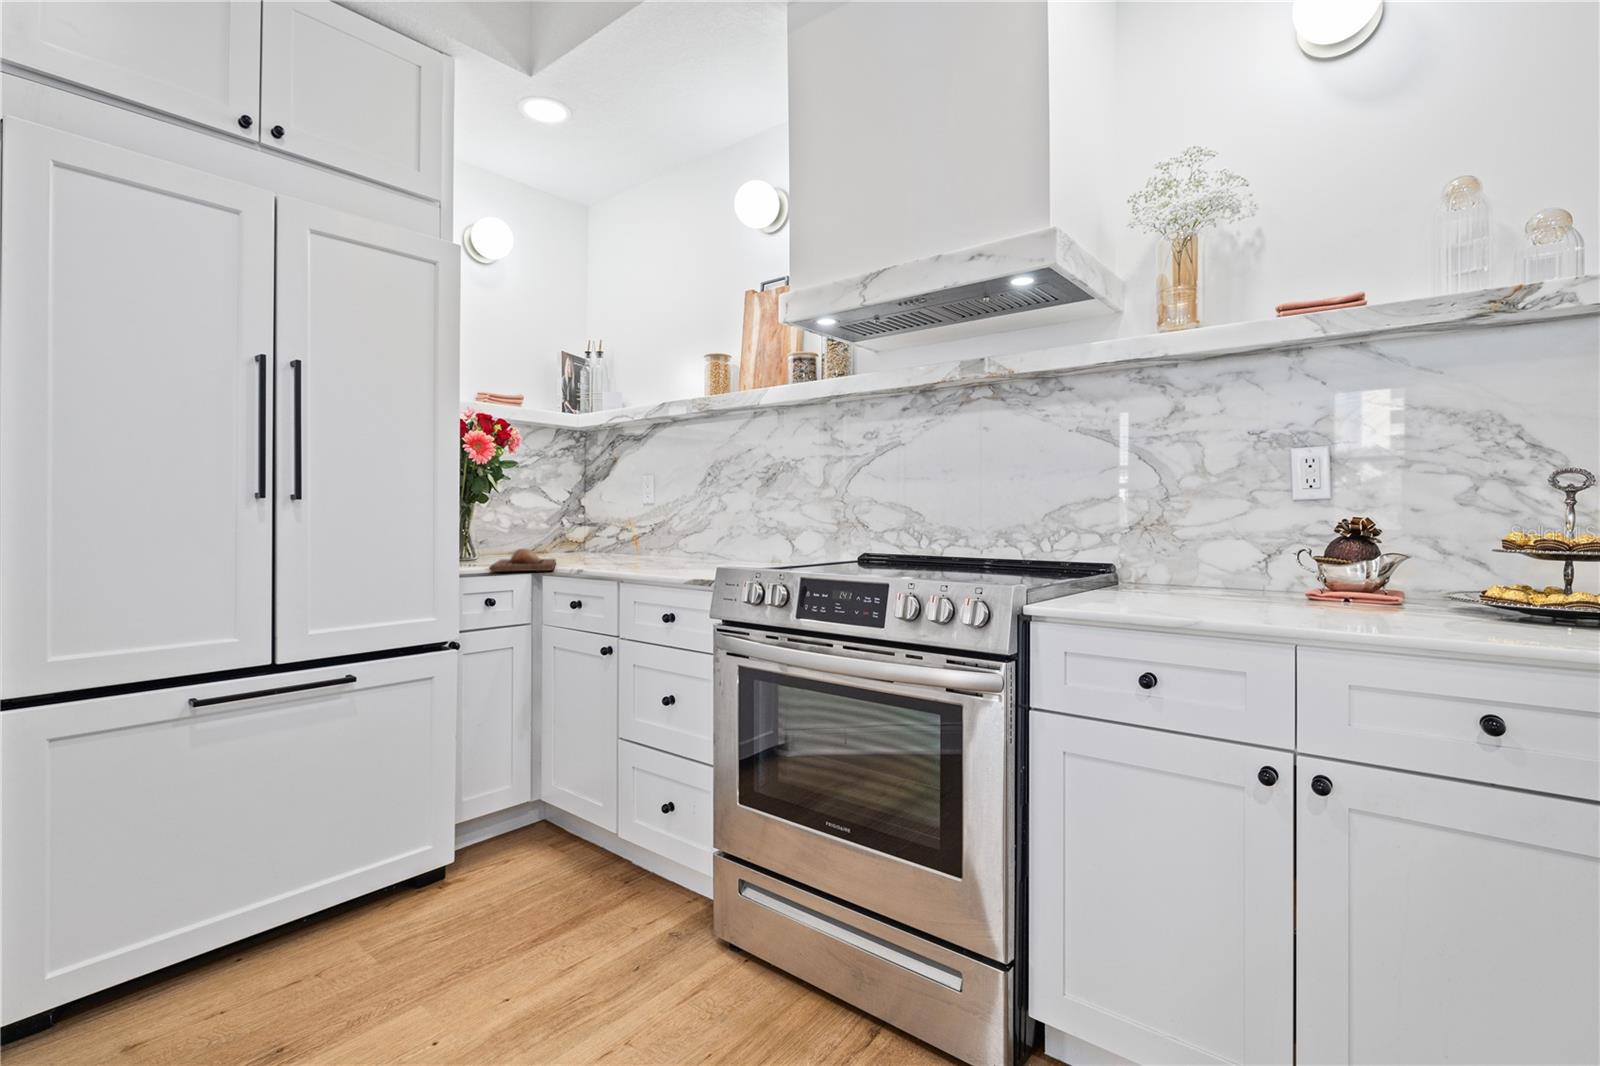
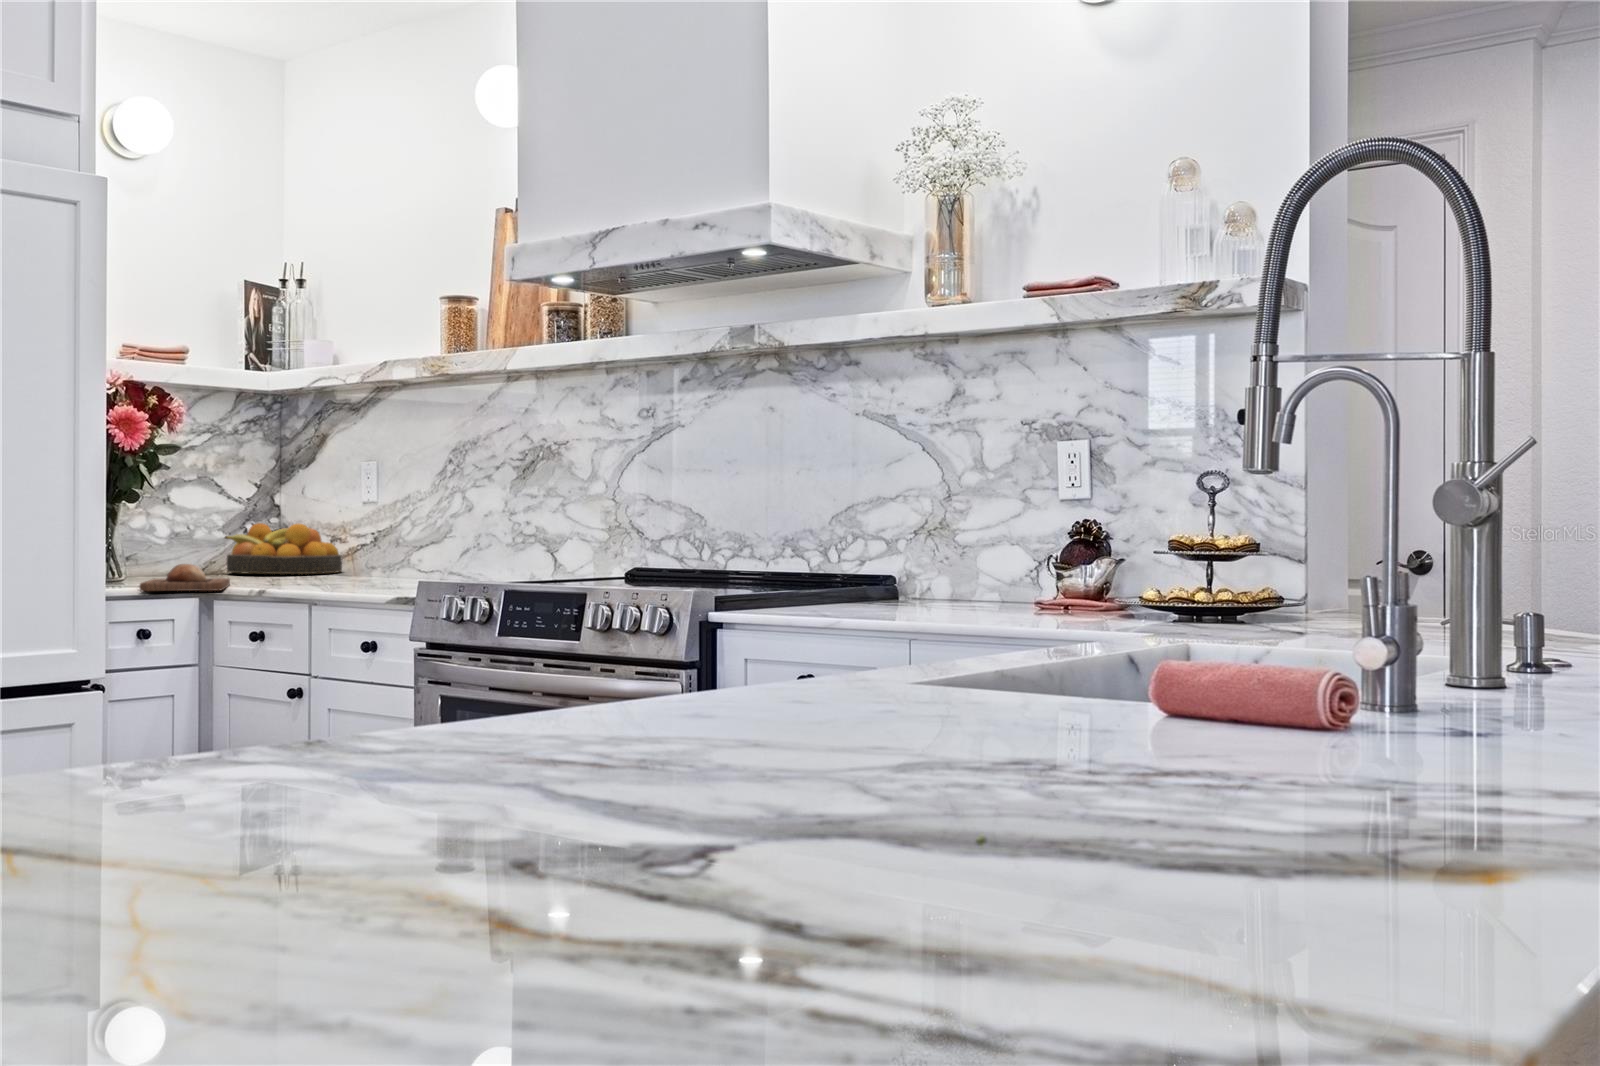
fruit bowl: none [548,518,628,553] -> present [225,523,342,574]

